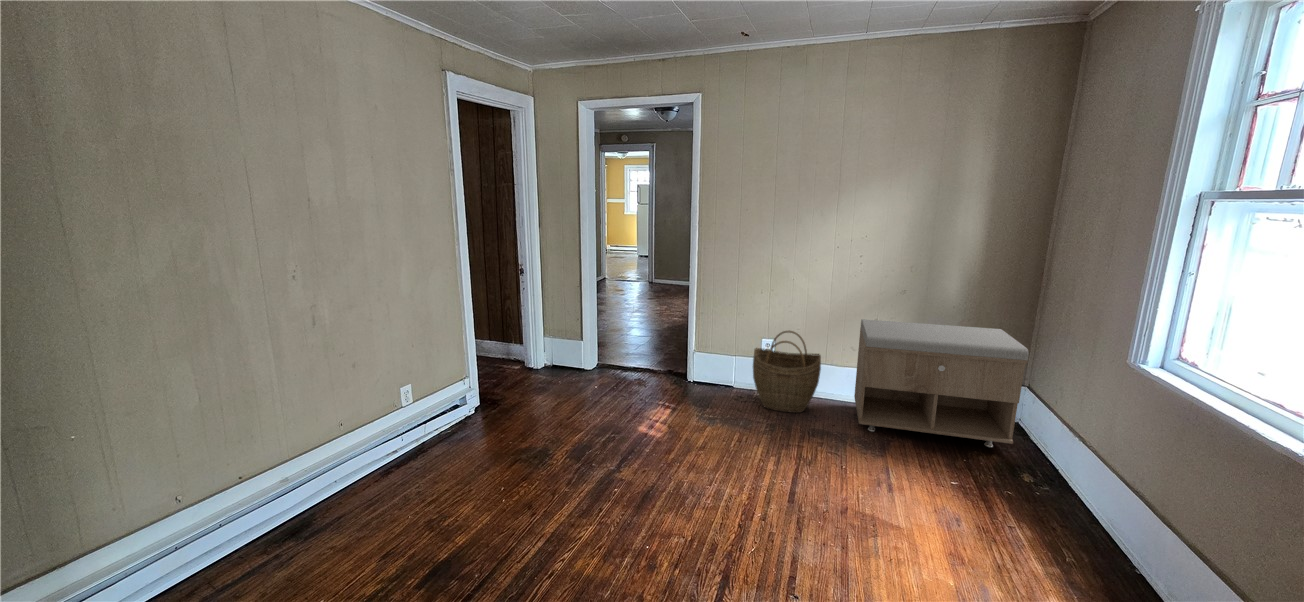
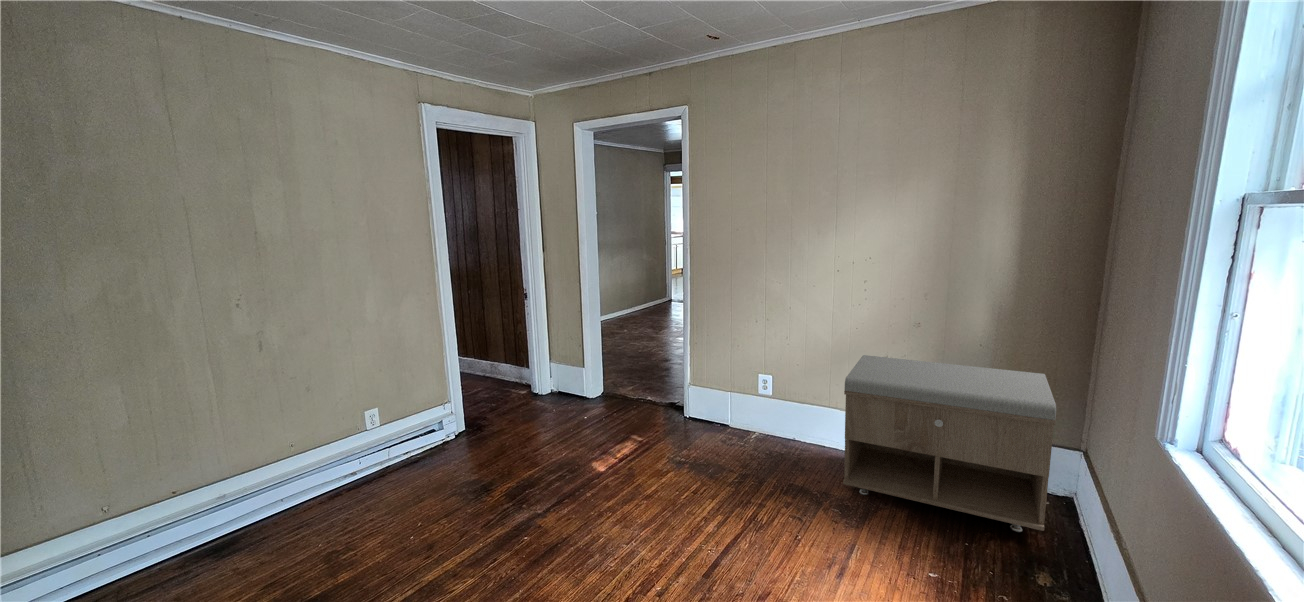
woven basket: present [753,331,821,413] -> none [735,365,814,463]

